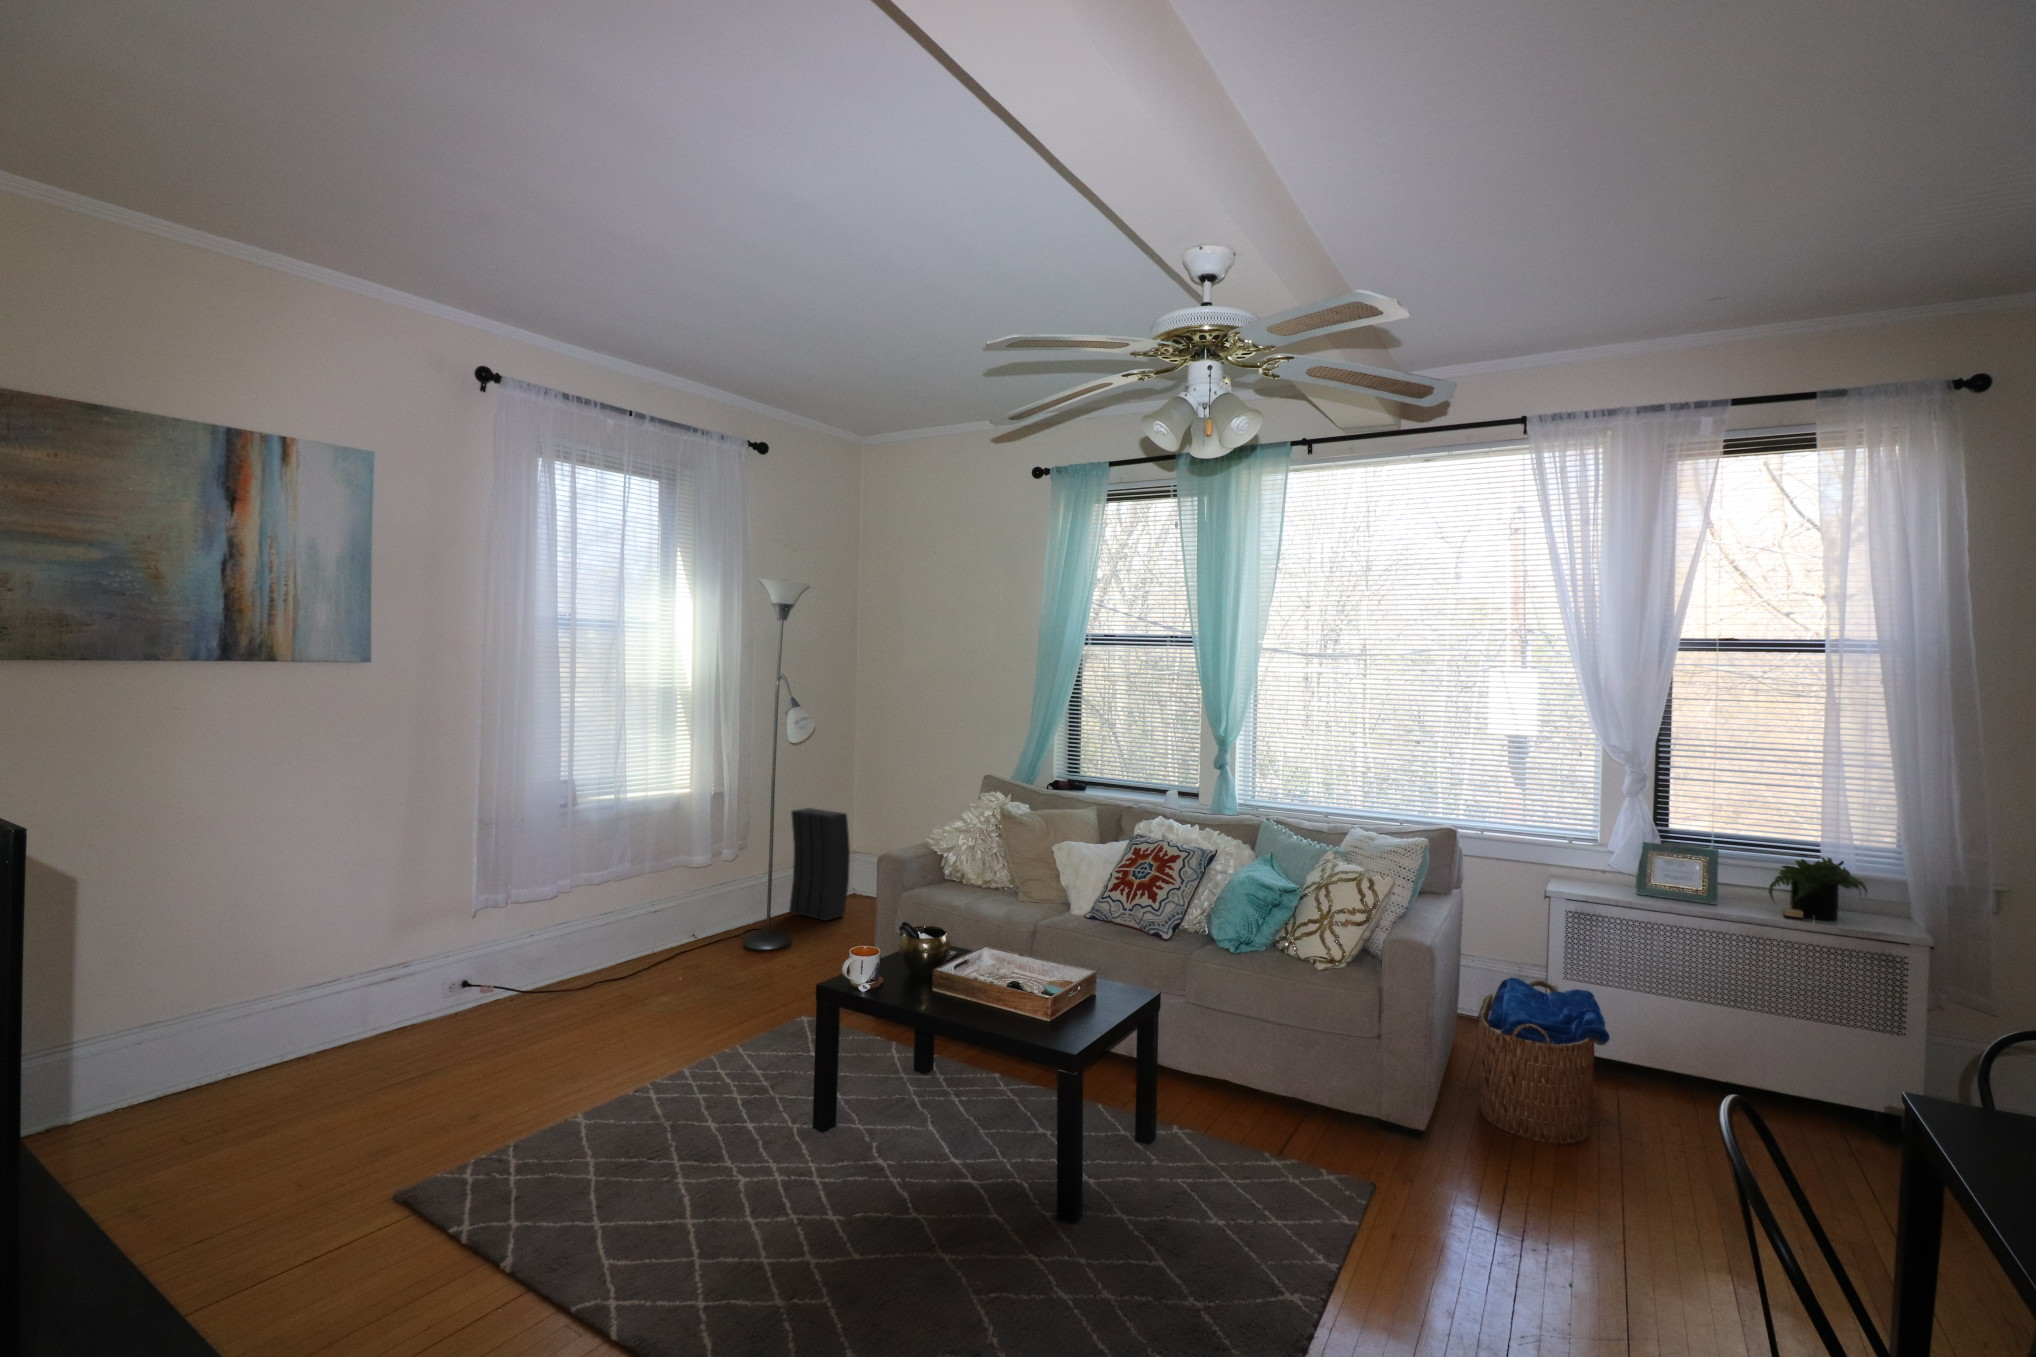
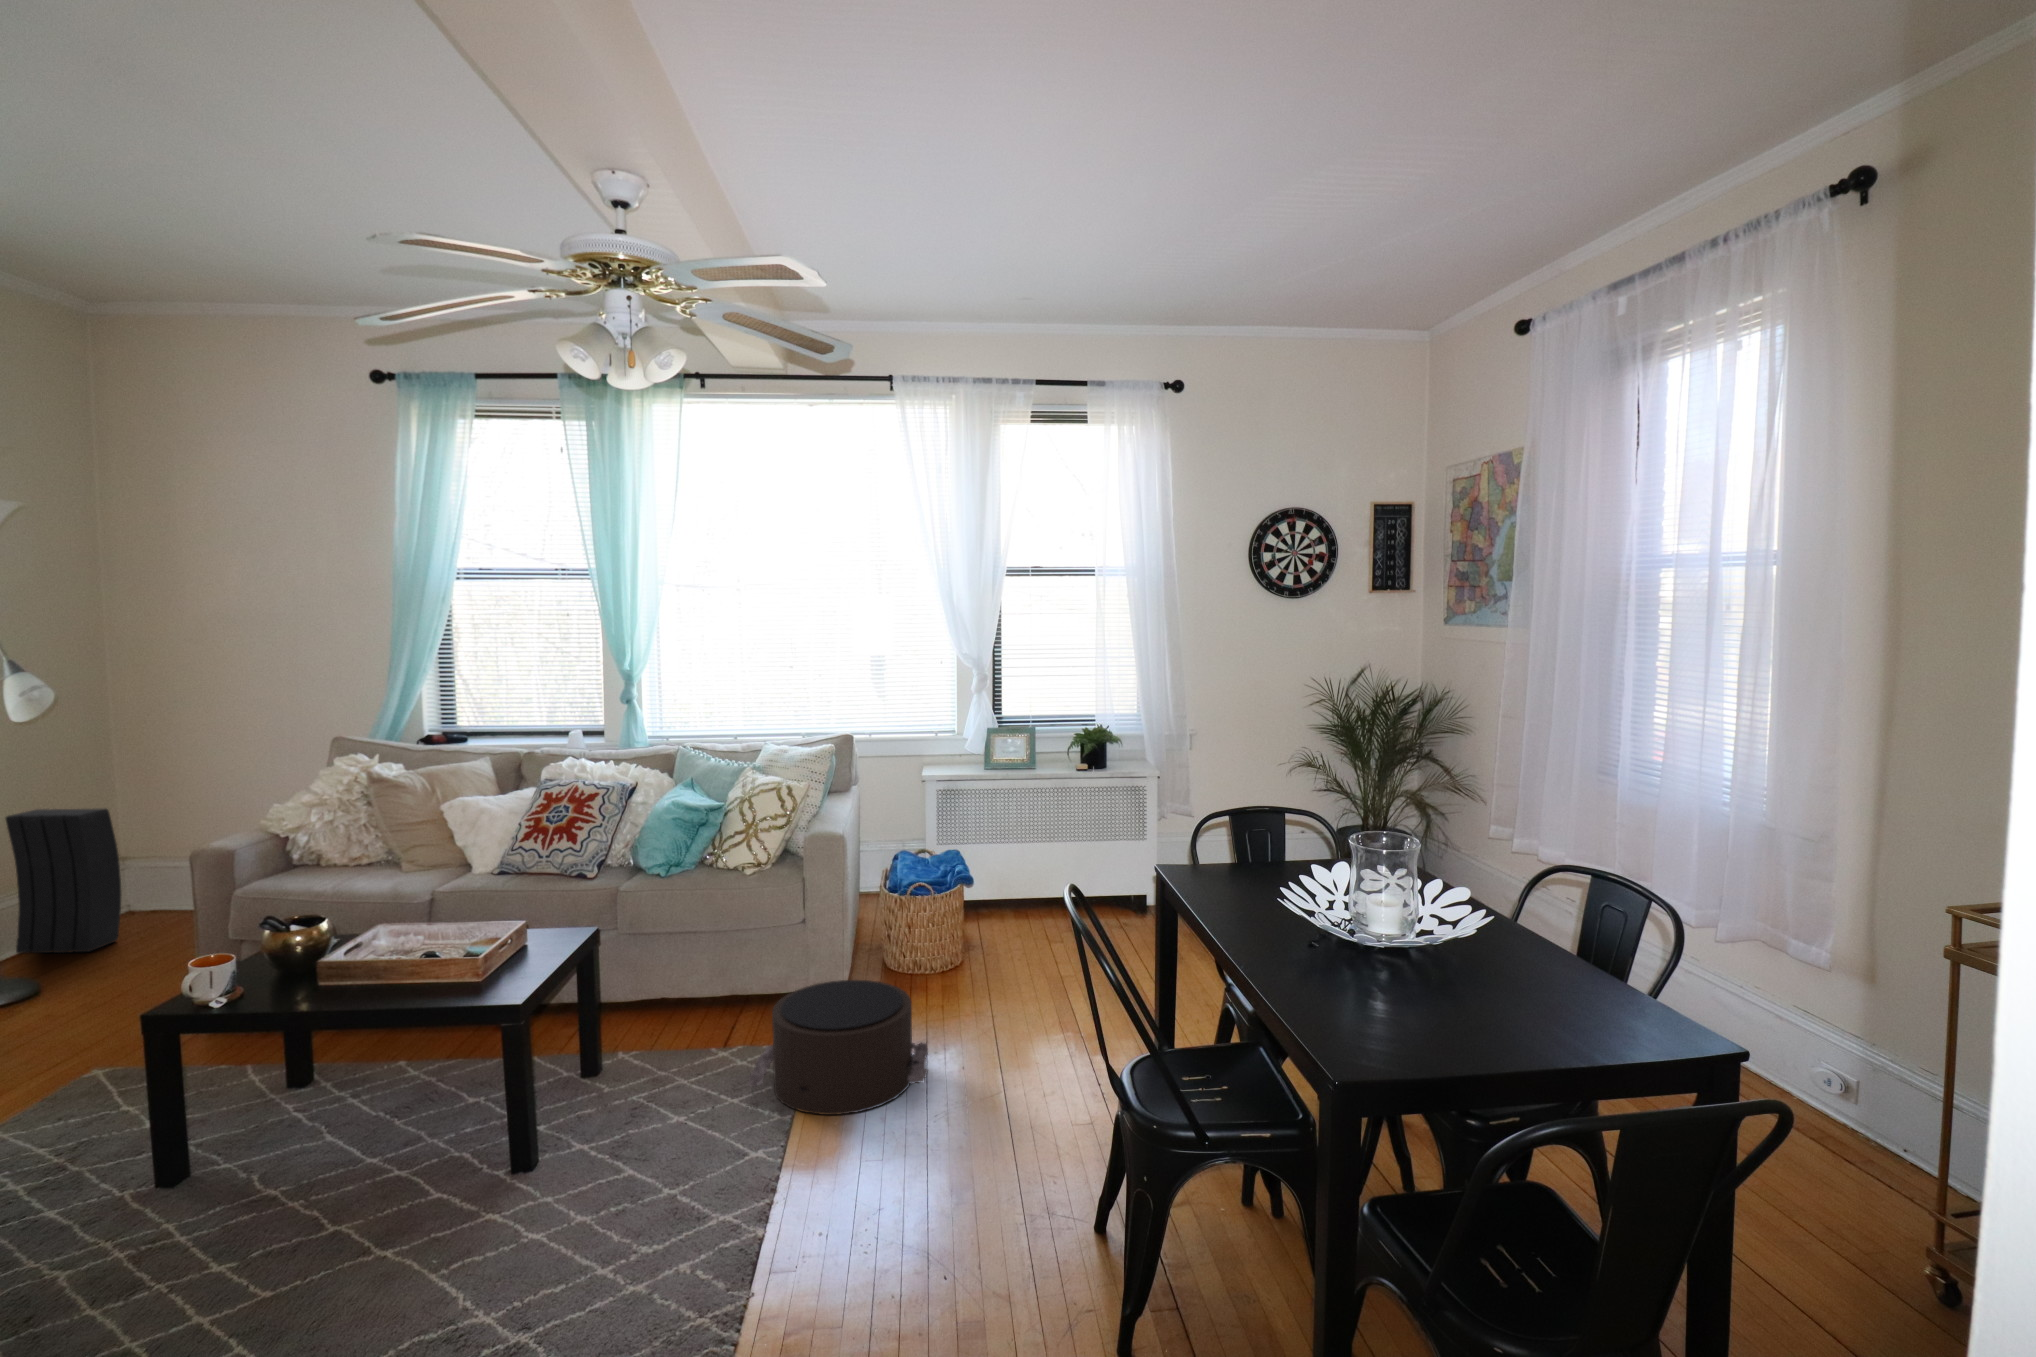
pouf: none [1291,1113,1518,1291] -> present [748,980,928,1115]

